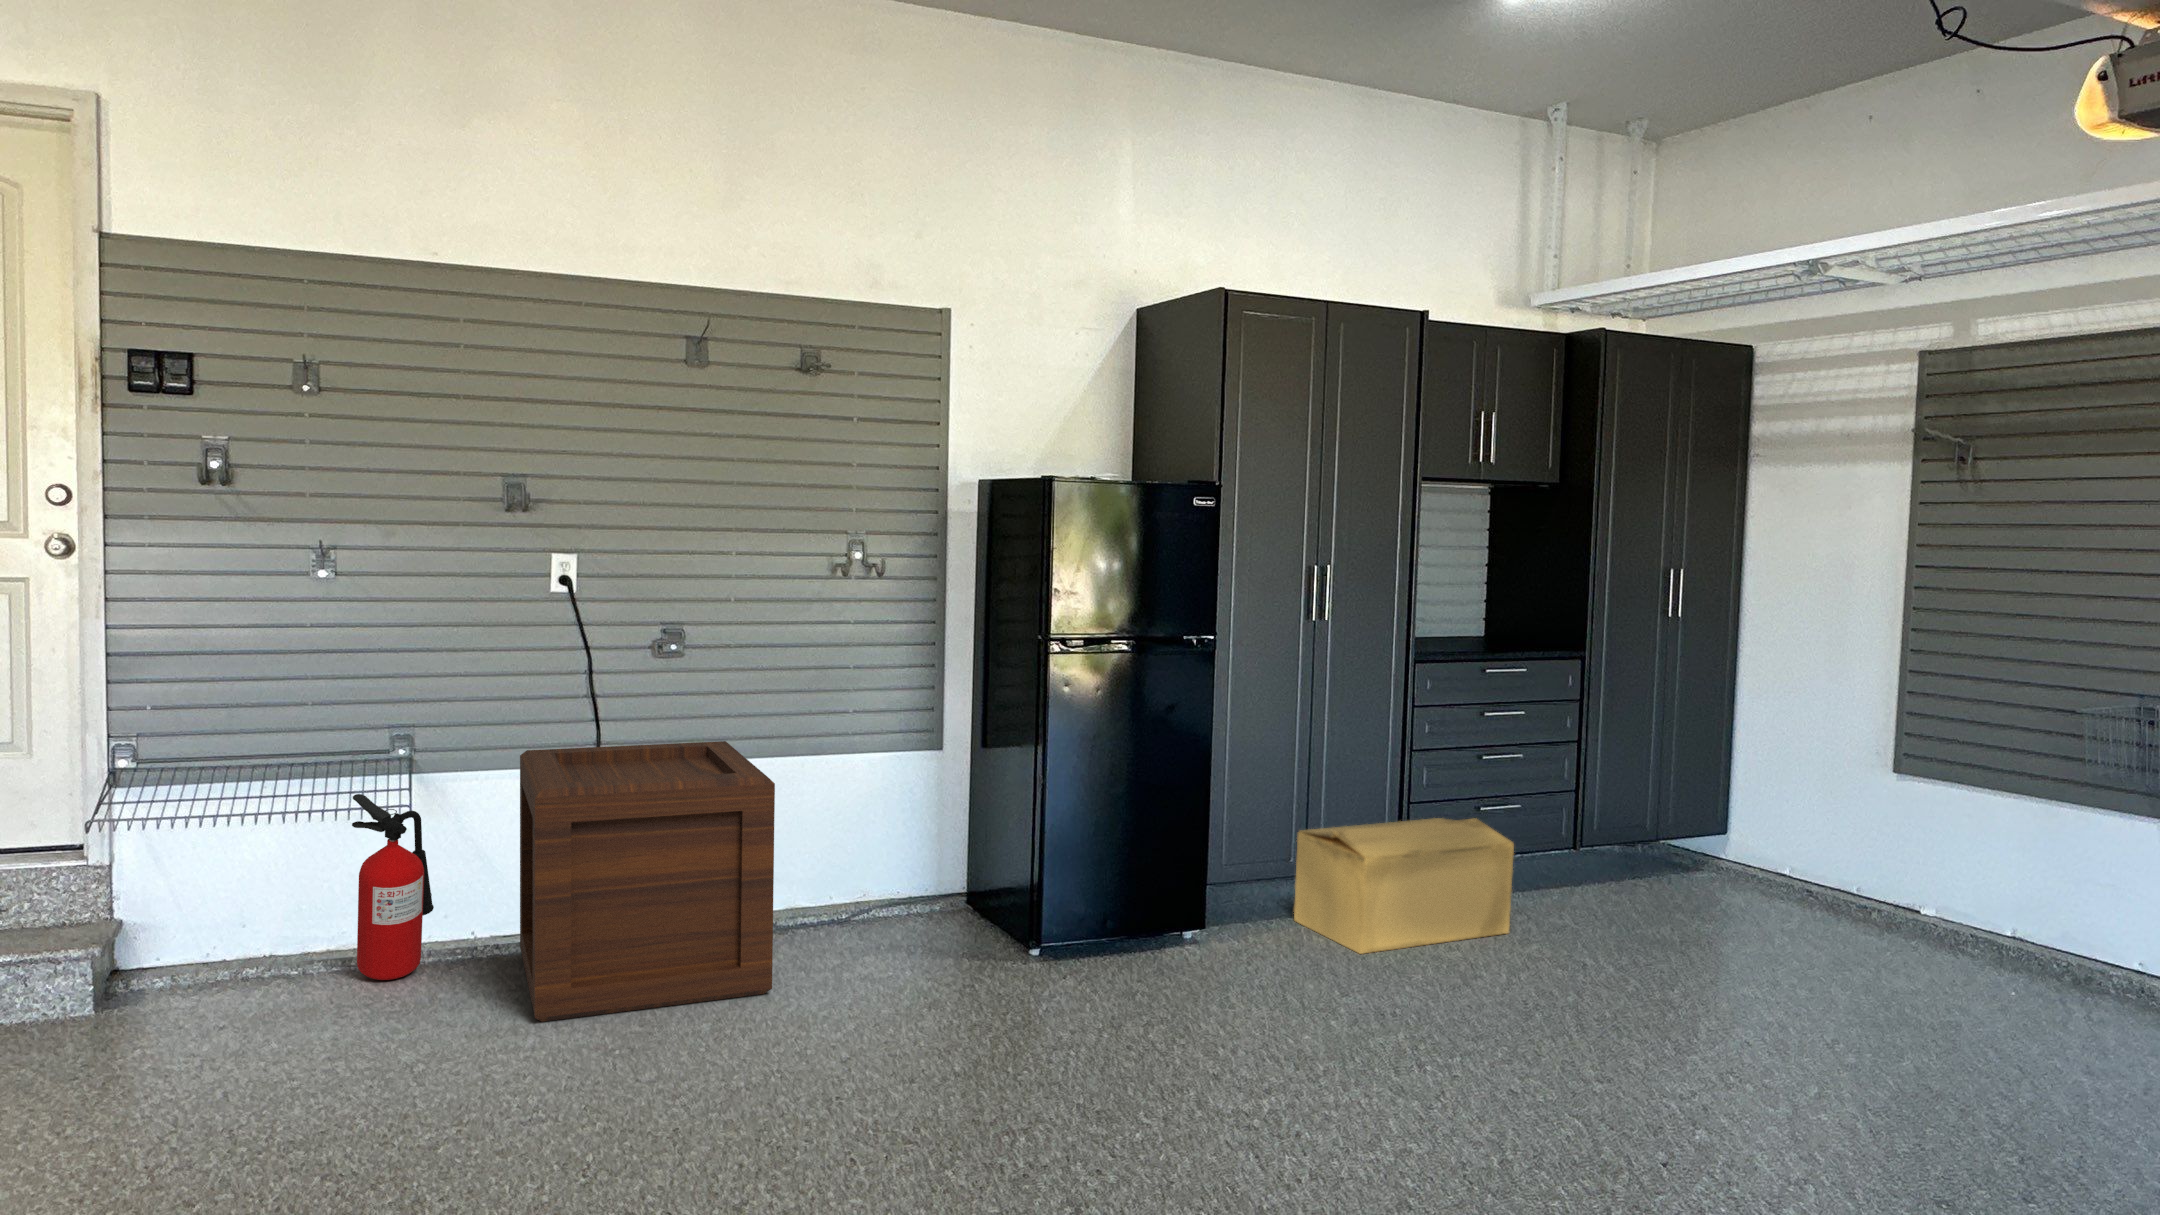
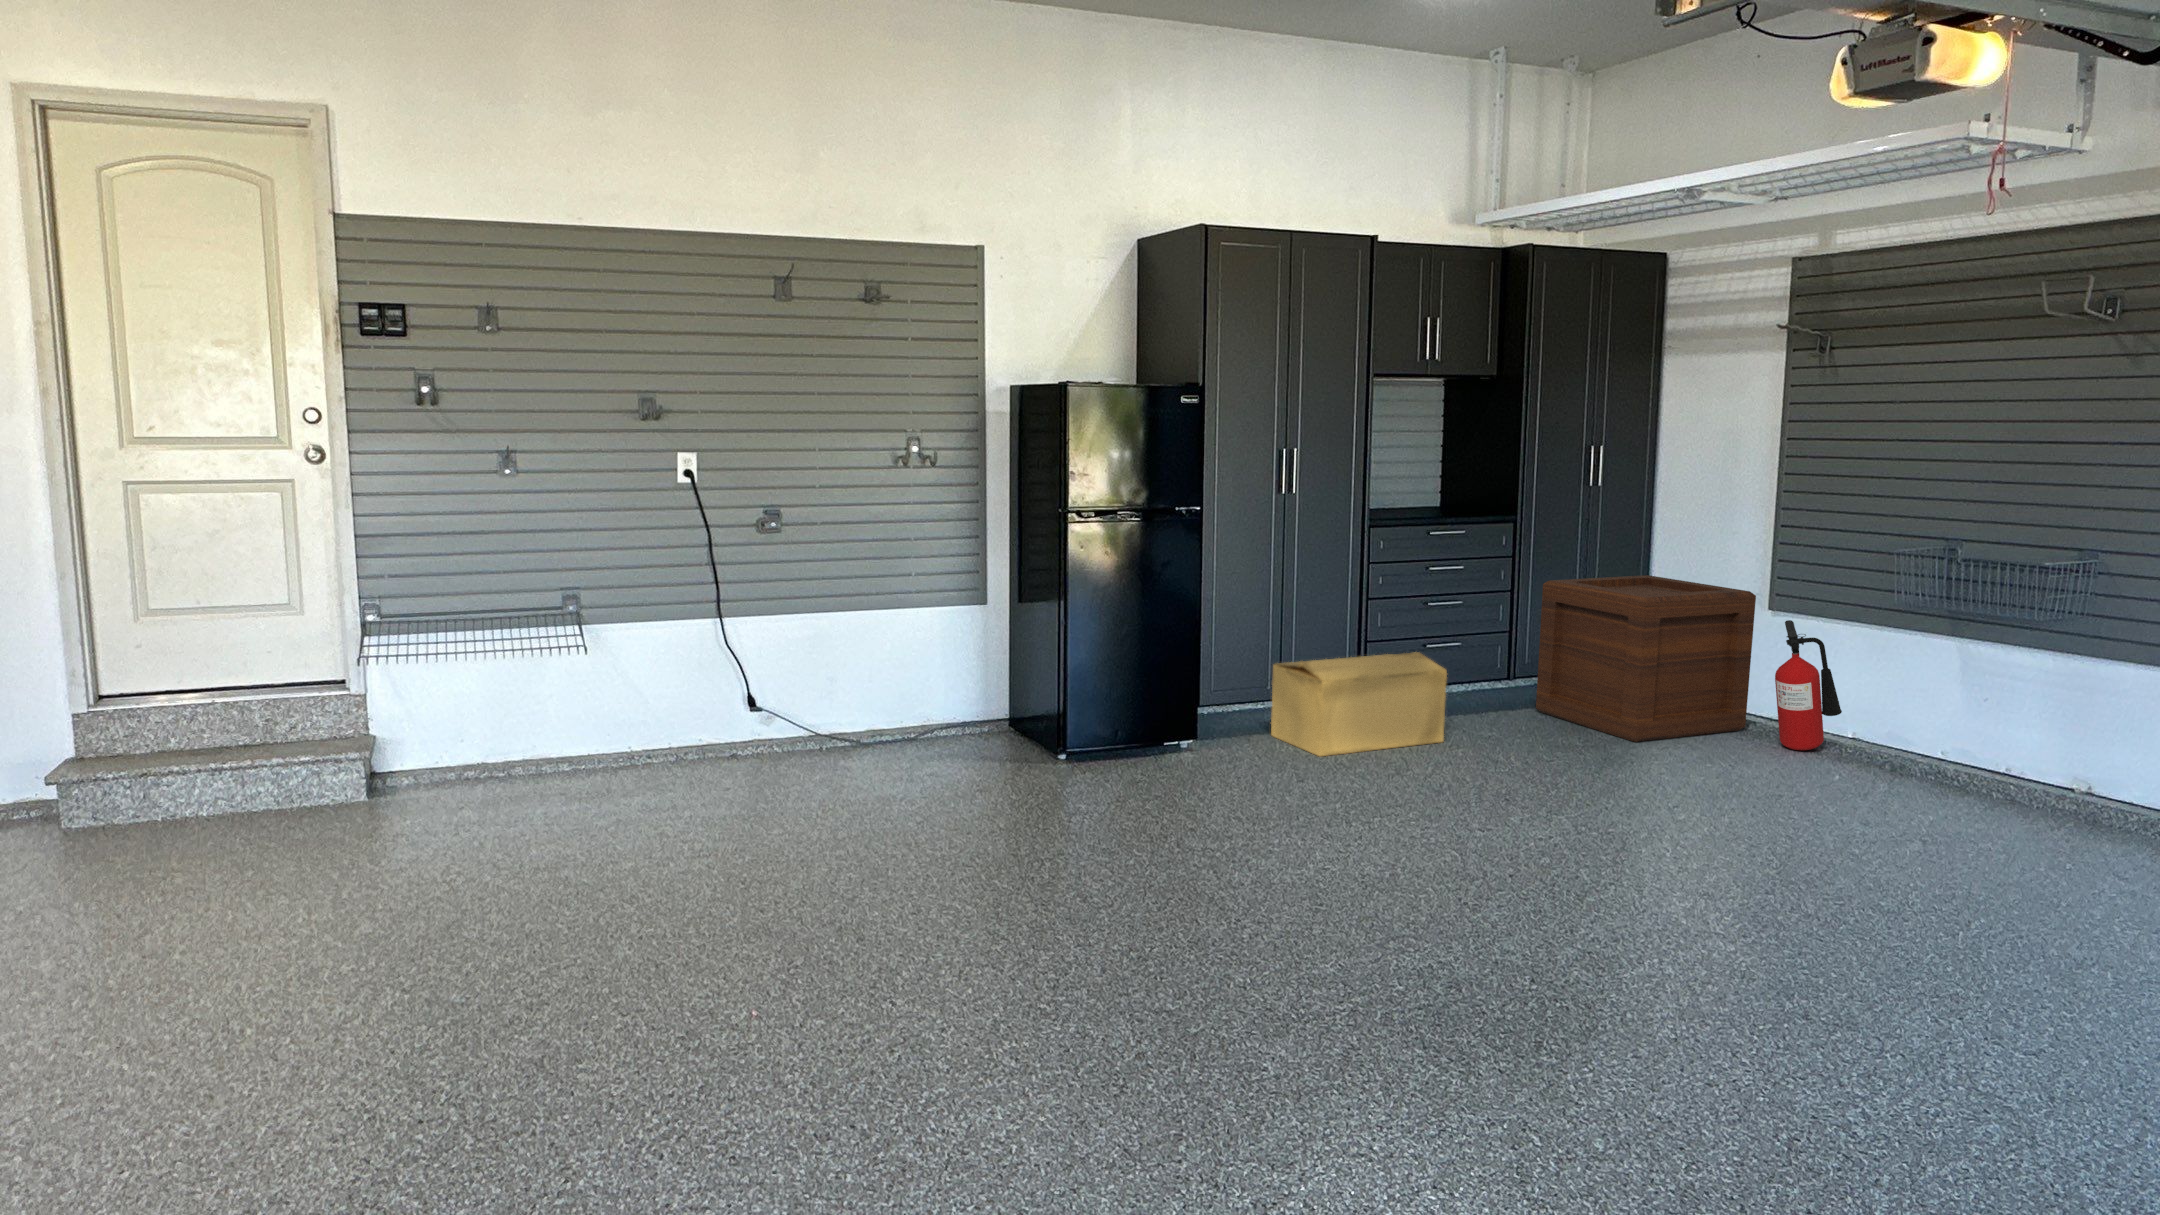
wooden crate: present [520,741,775,1022] -> present [1536,575,1756,742]
fire extinguisher: present [352,794,434,980] -> present [1775,620,1842,750]

